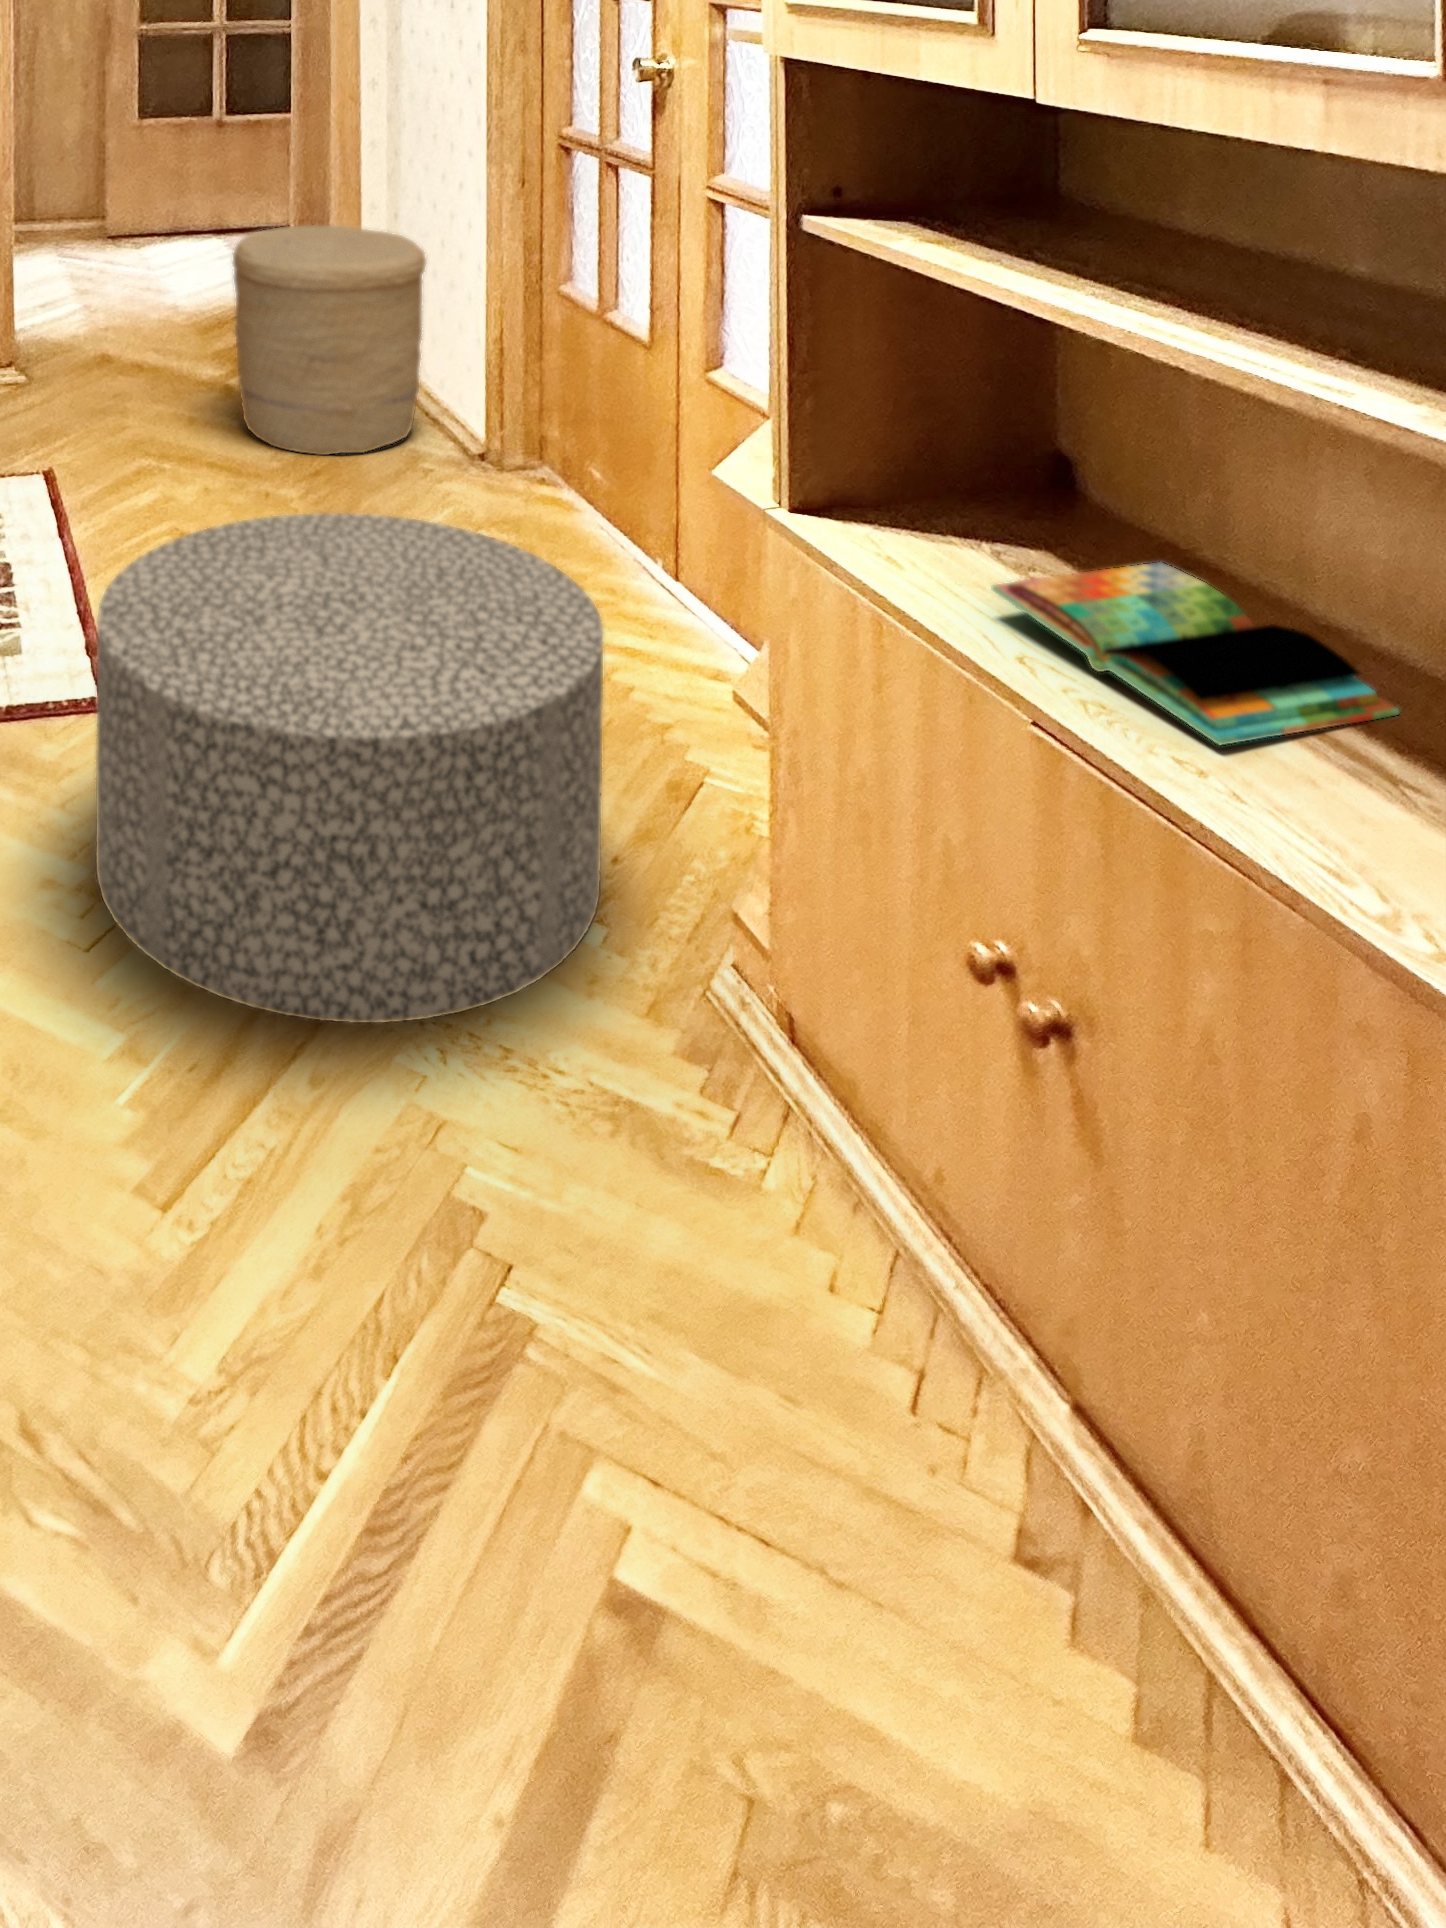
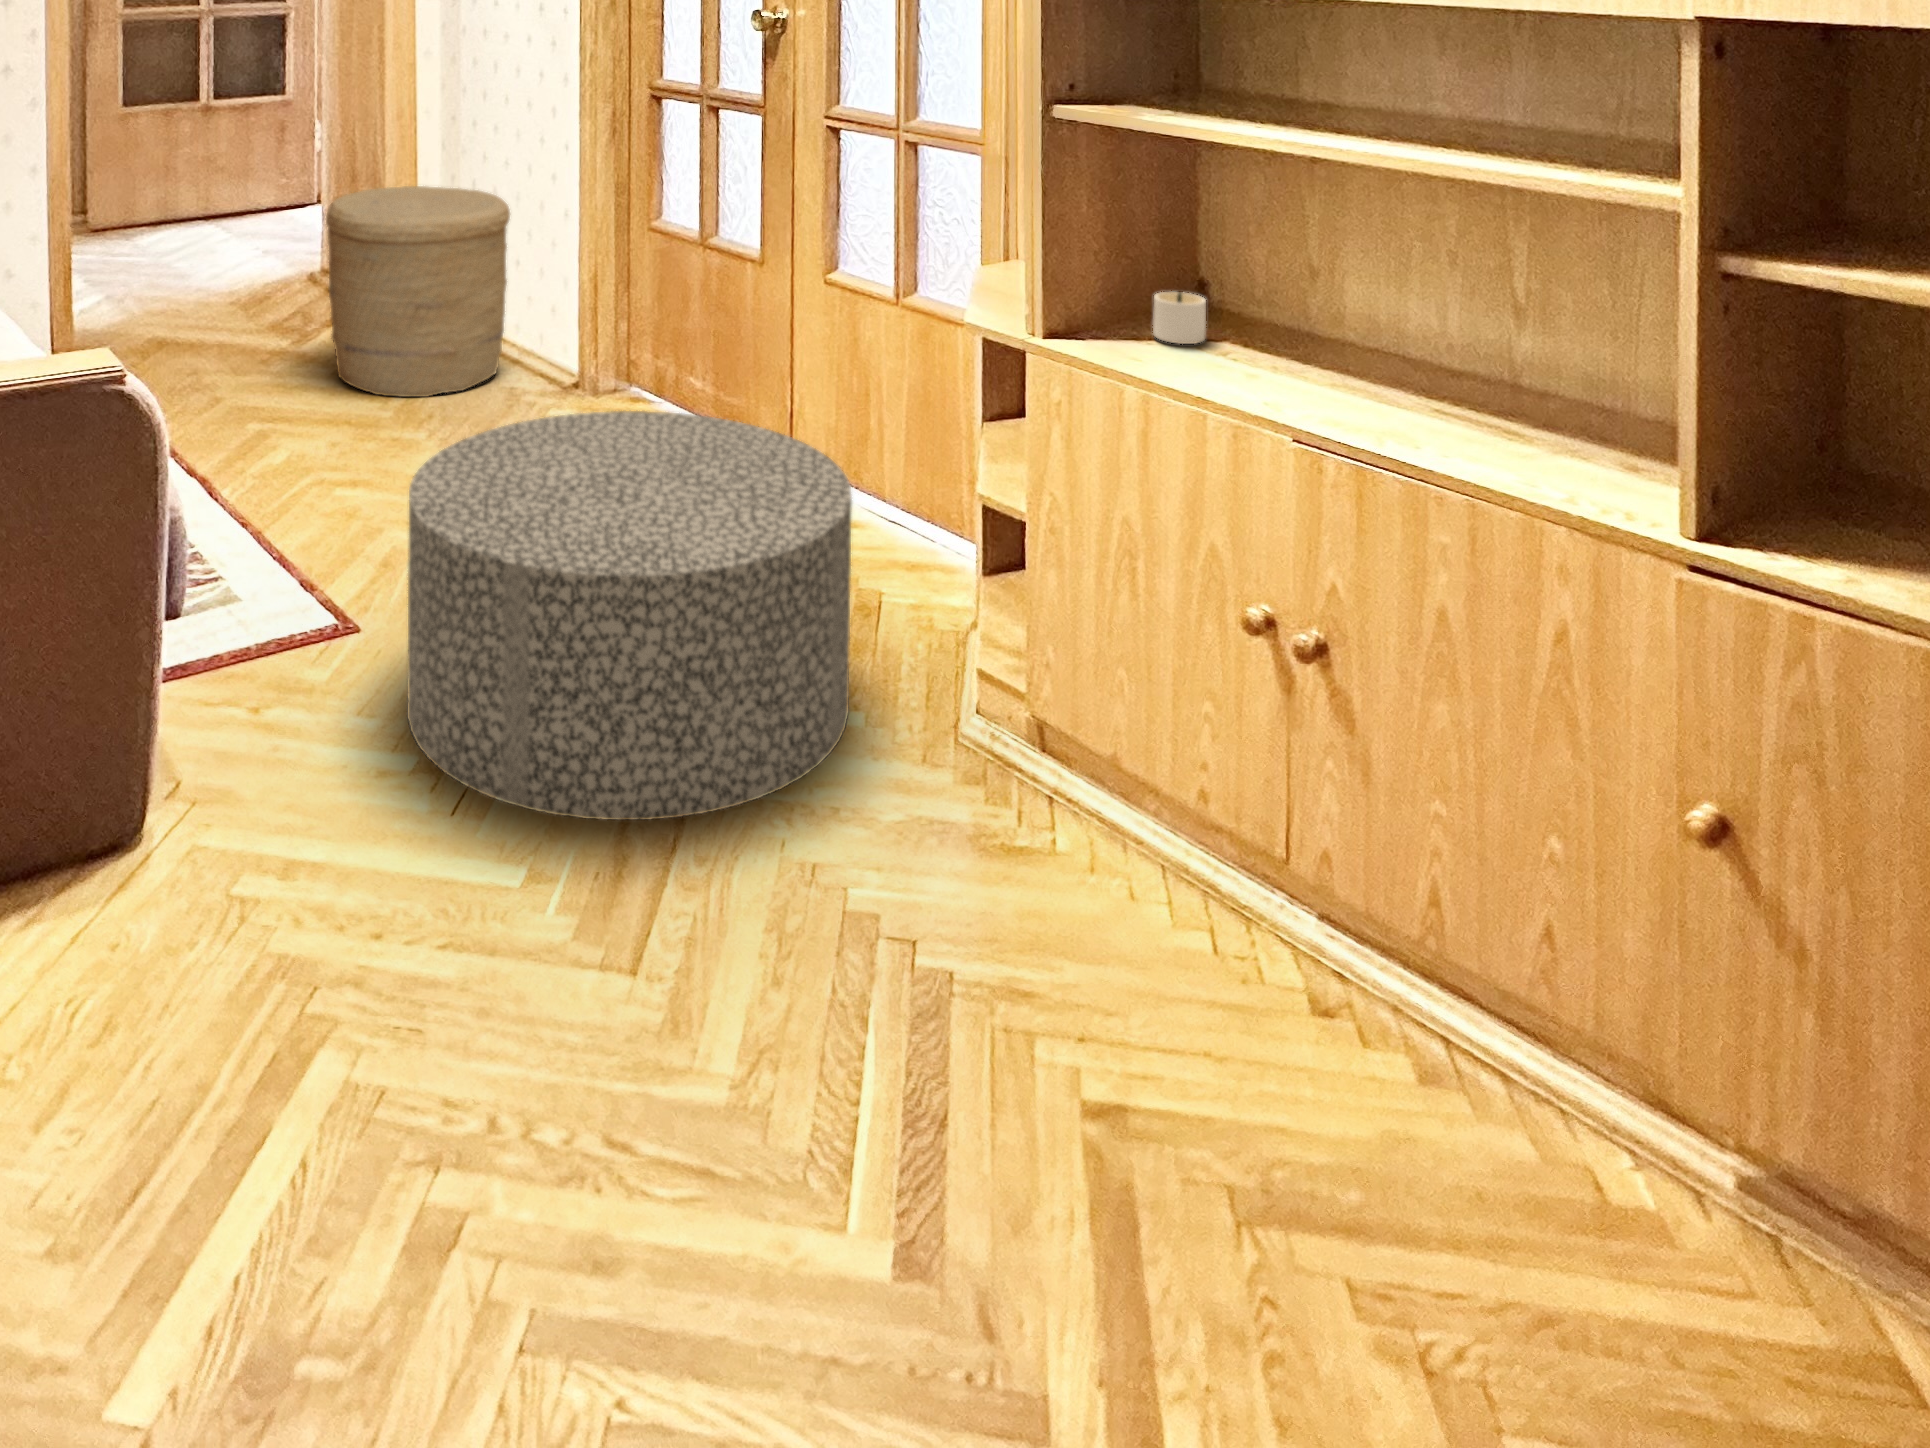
candle: none [941,475,1040,562] -> present [1153,292,1206,344]
book: present [992,563,1399,745] -> none [1227,332,1503,431]

